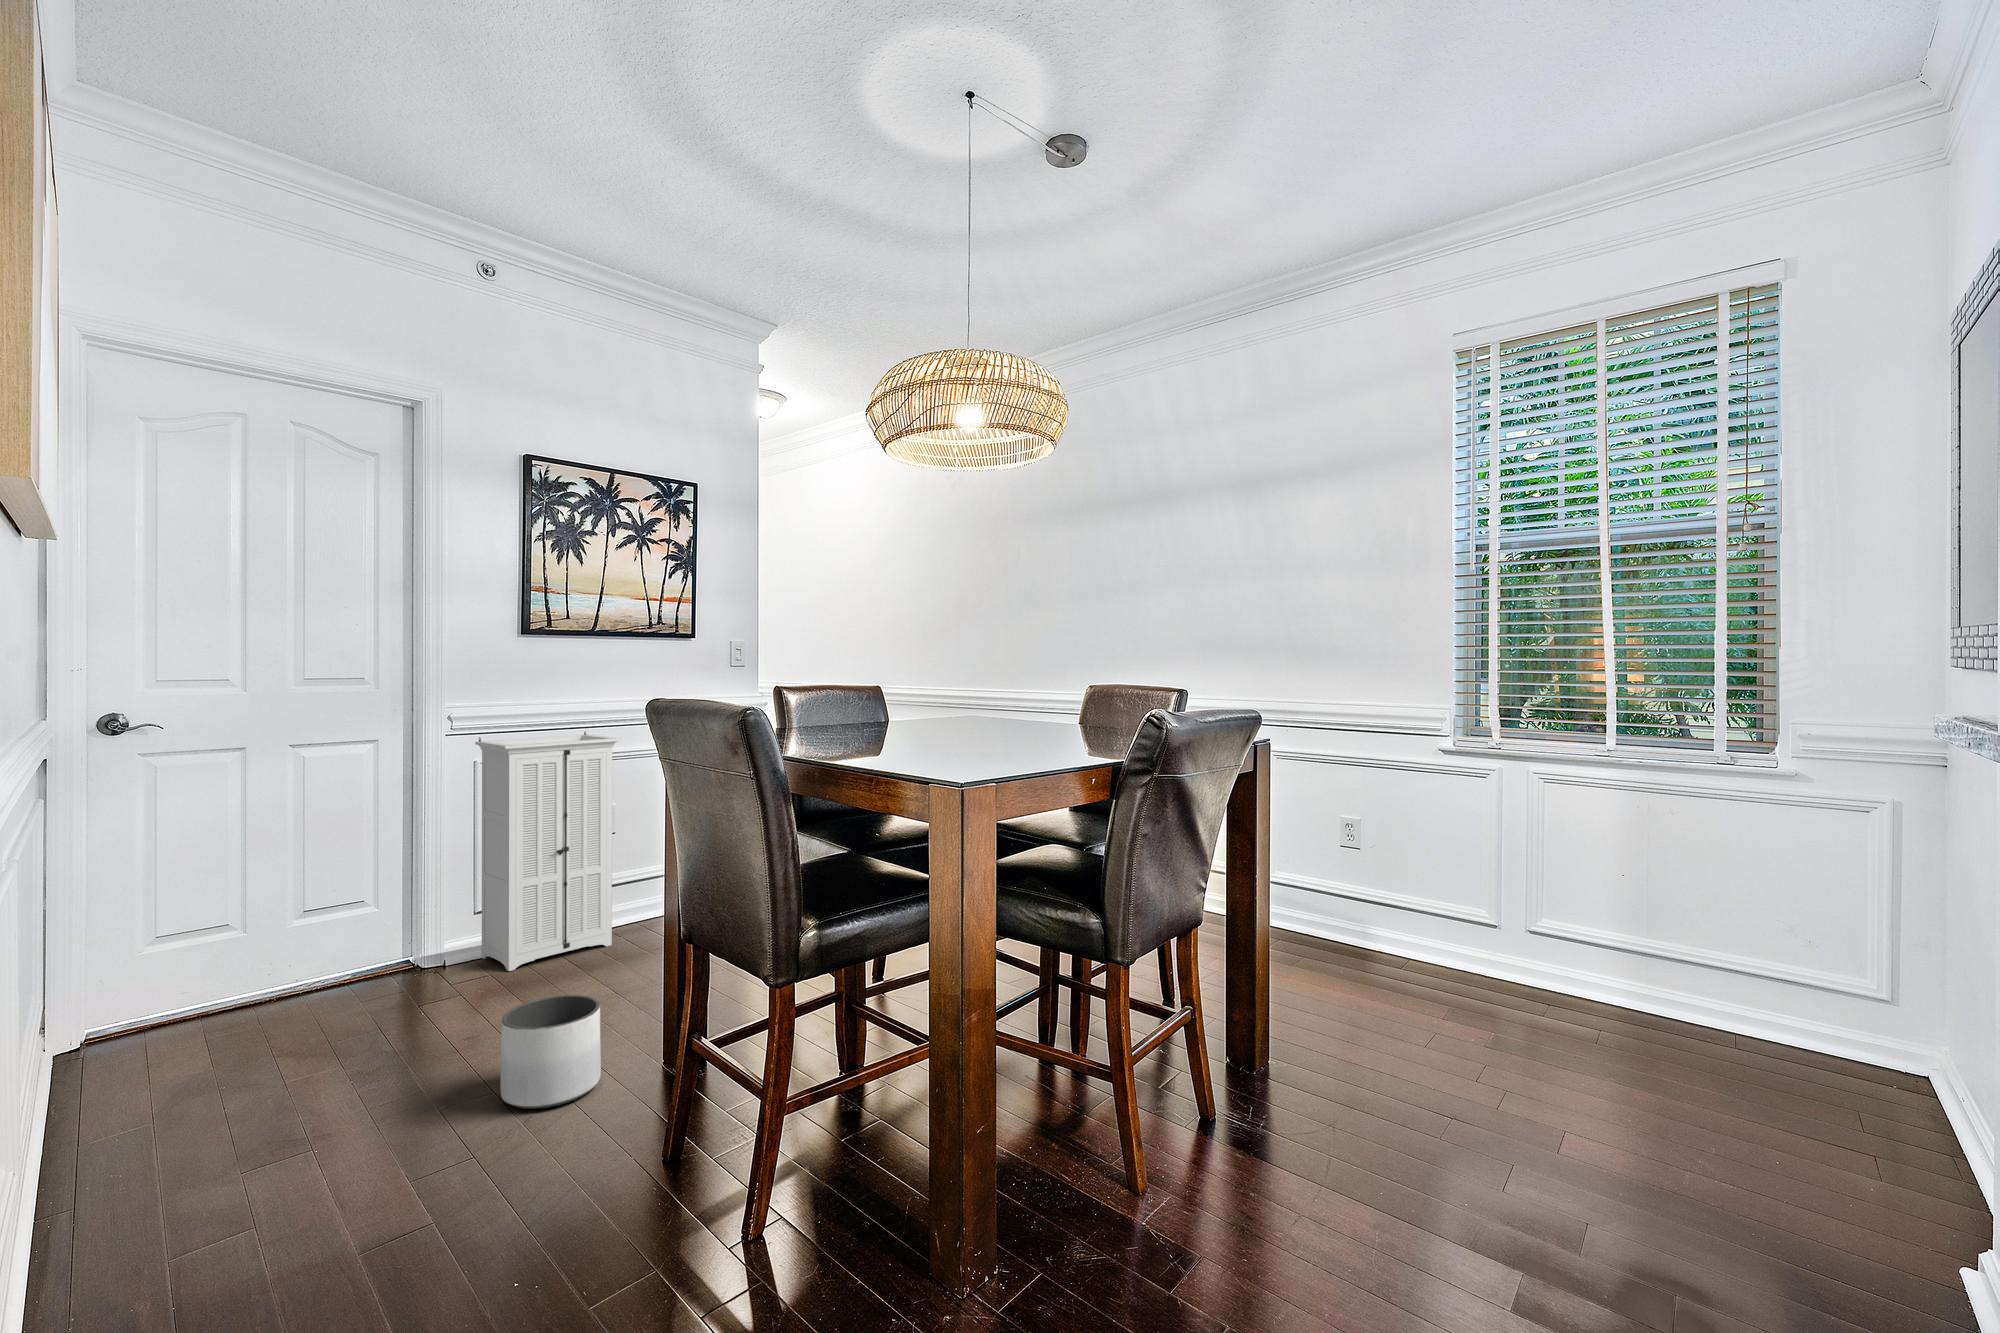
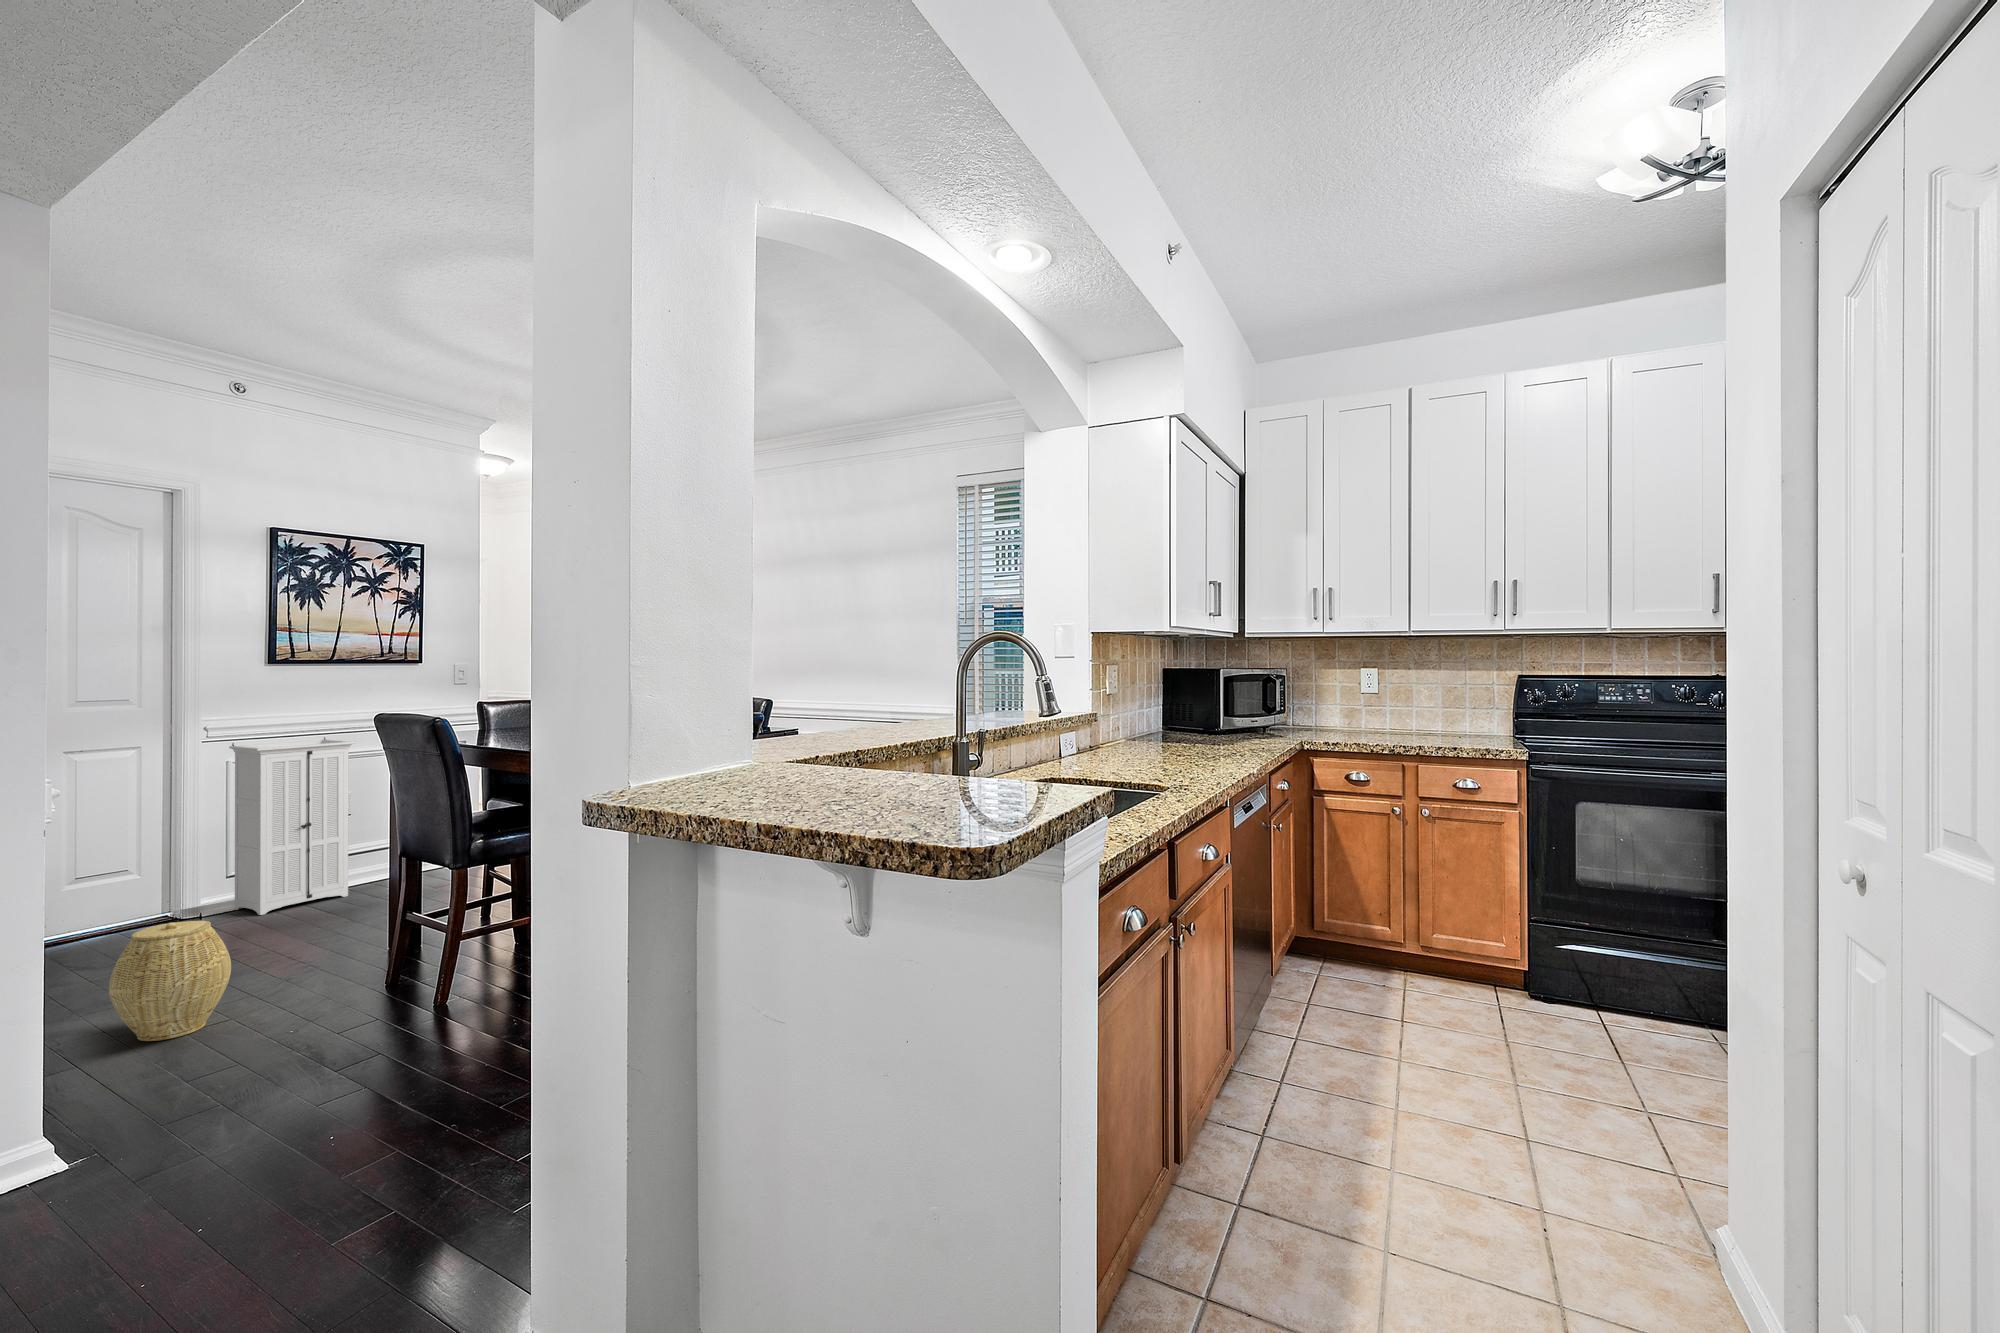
planter: present [500,995,601,1109] -> none [265,909,340,977]
woven basket: none [256,1038,440,1256] -> present [109,921,231,1041]

